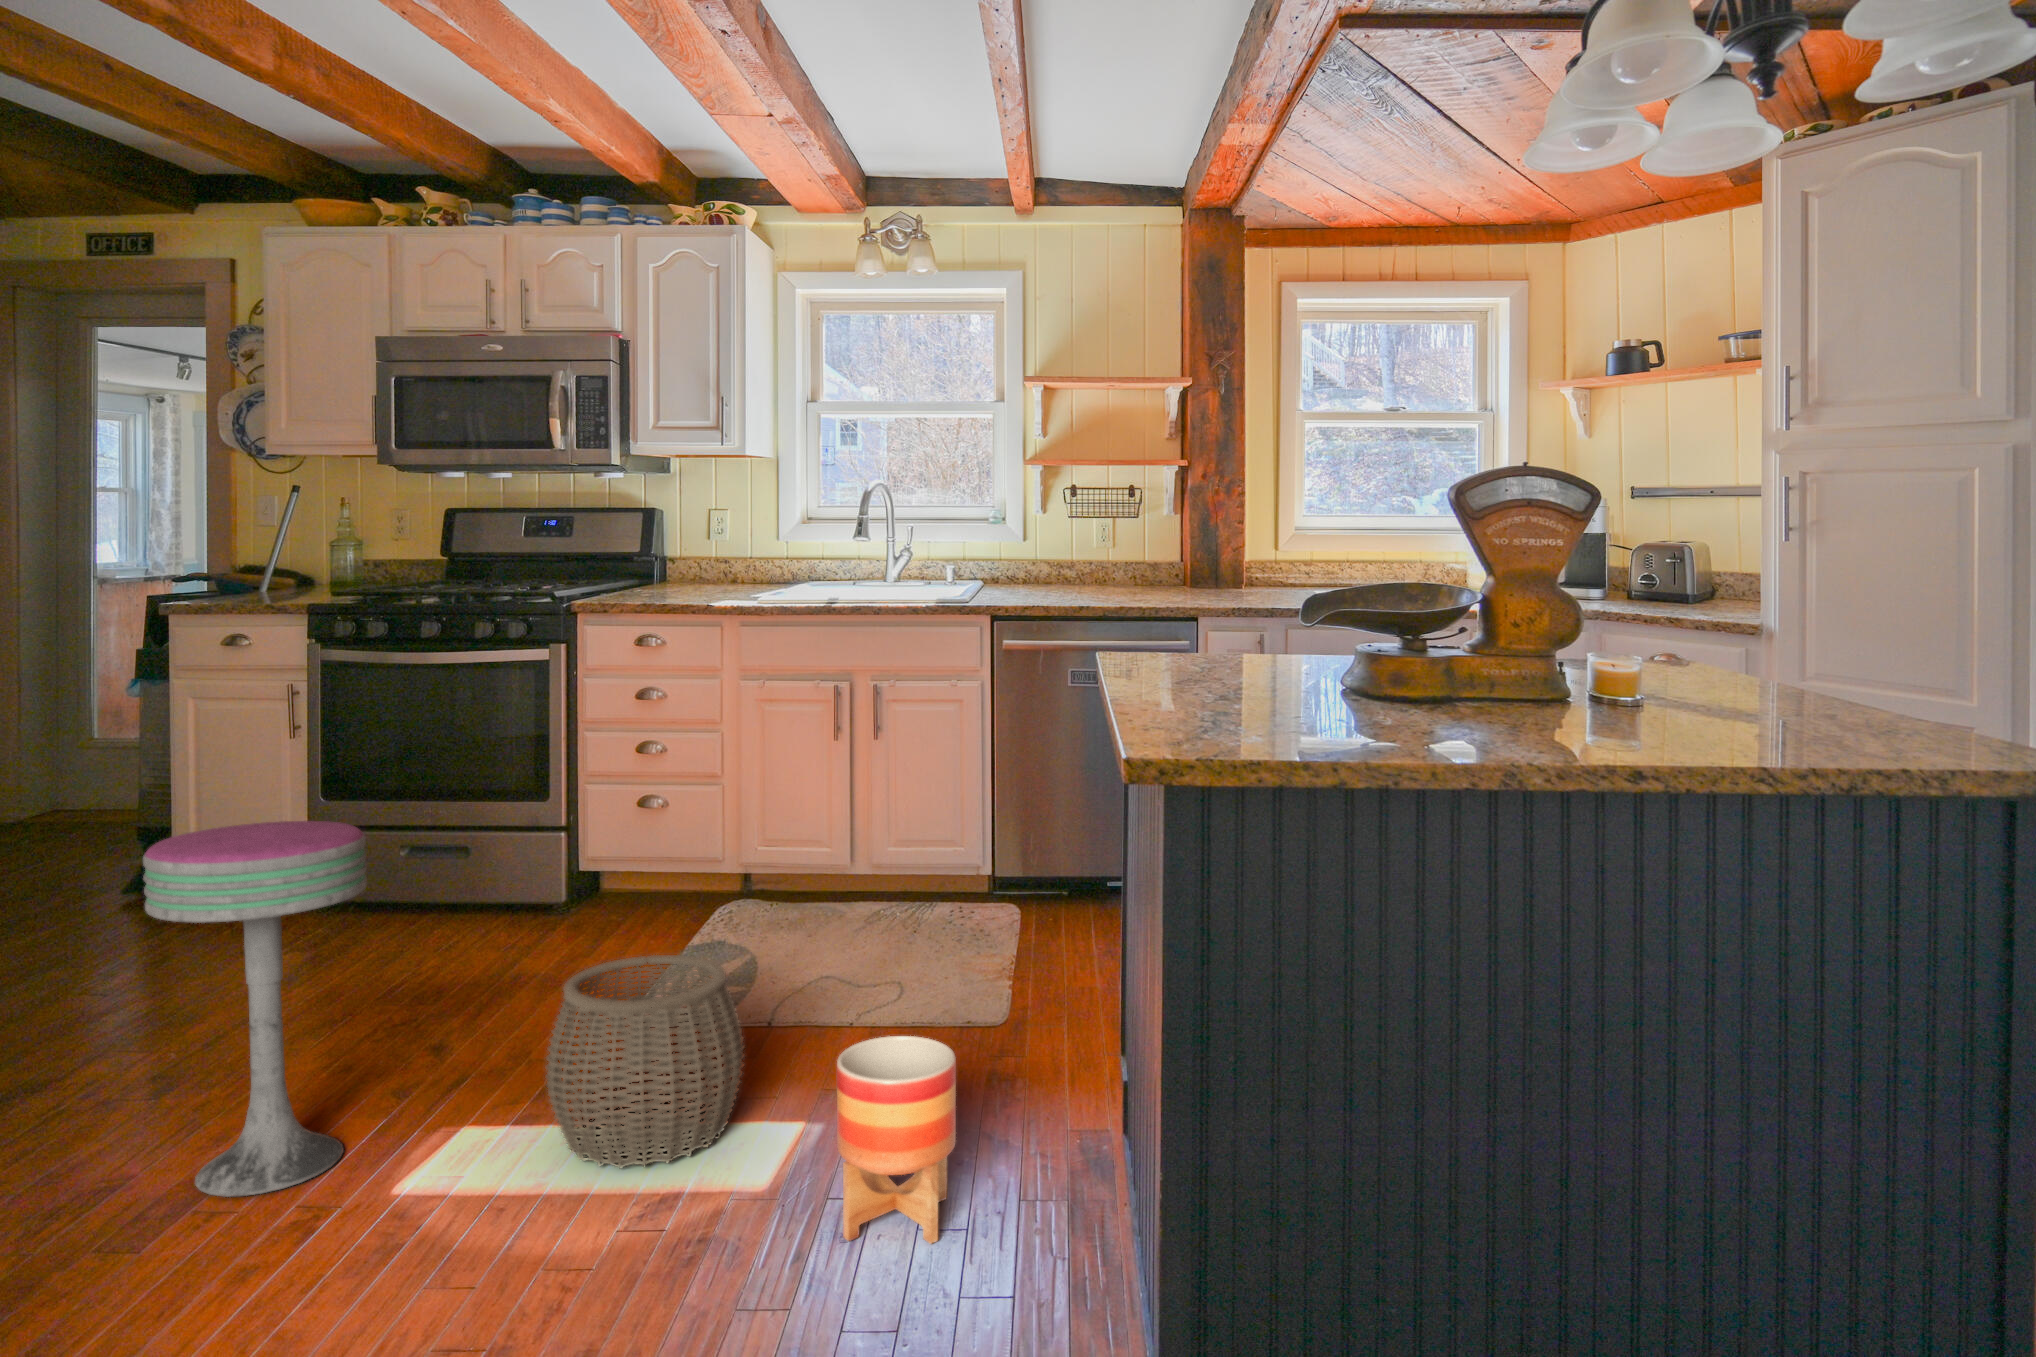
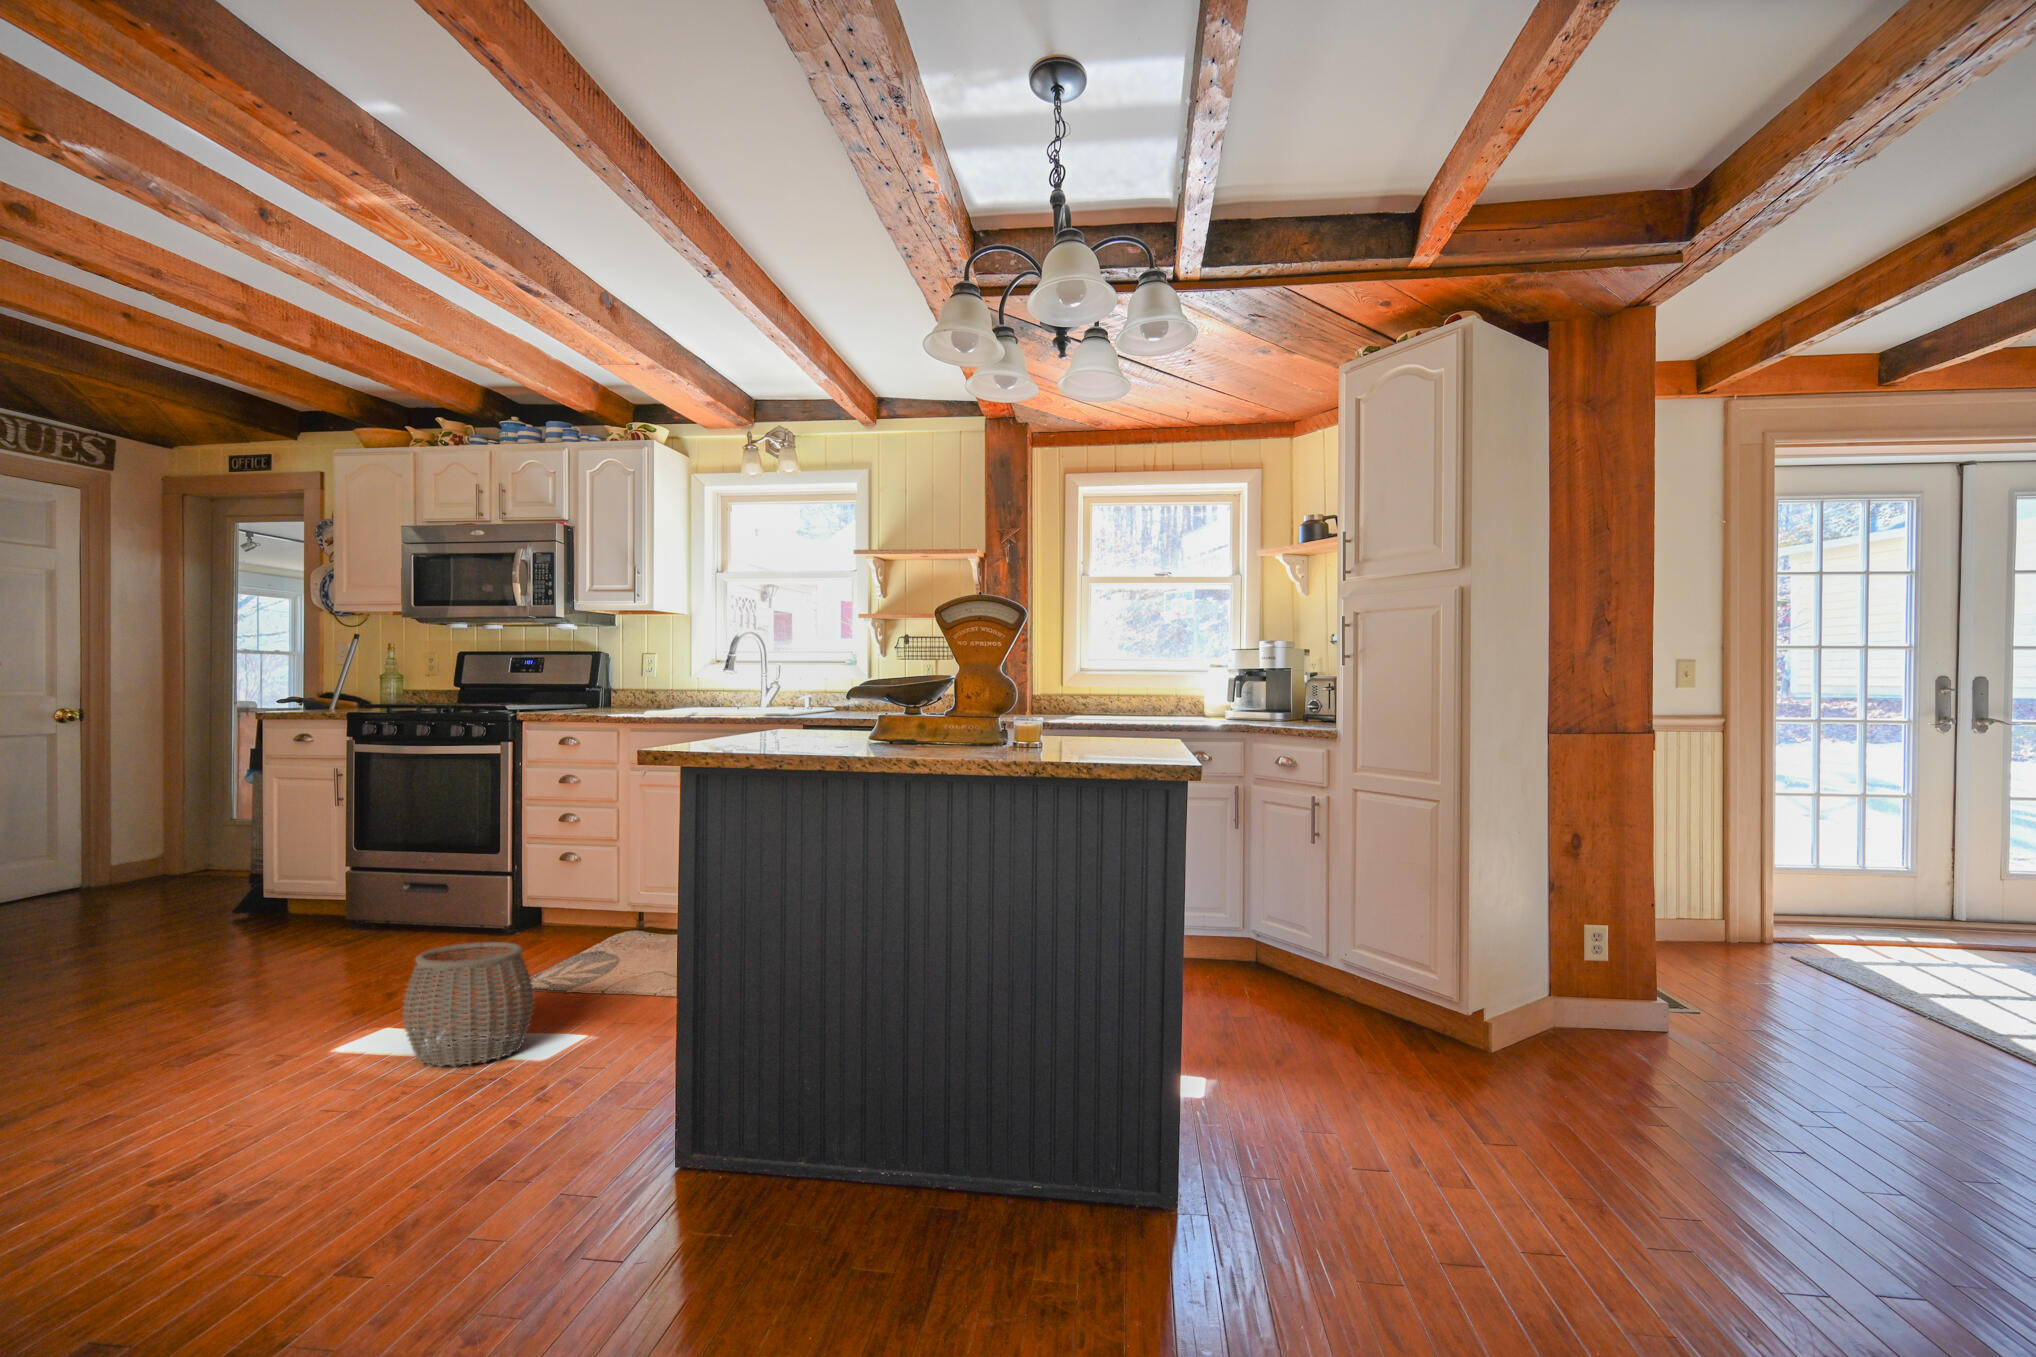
bar stool: present [143,821,367,1197] -> none [177,854,309,1074]
planter: present [837,1036,956,1243] -> none [542,983,621,1103]

